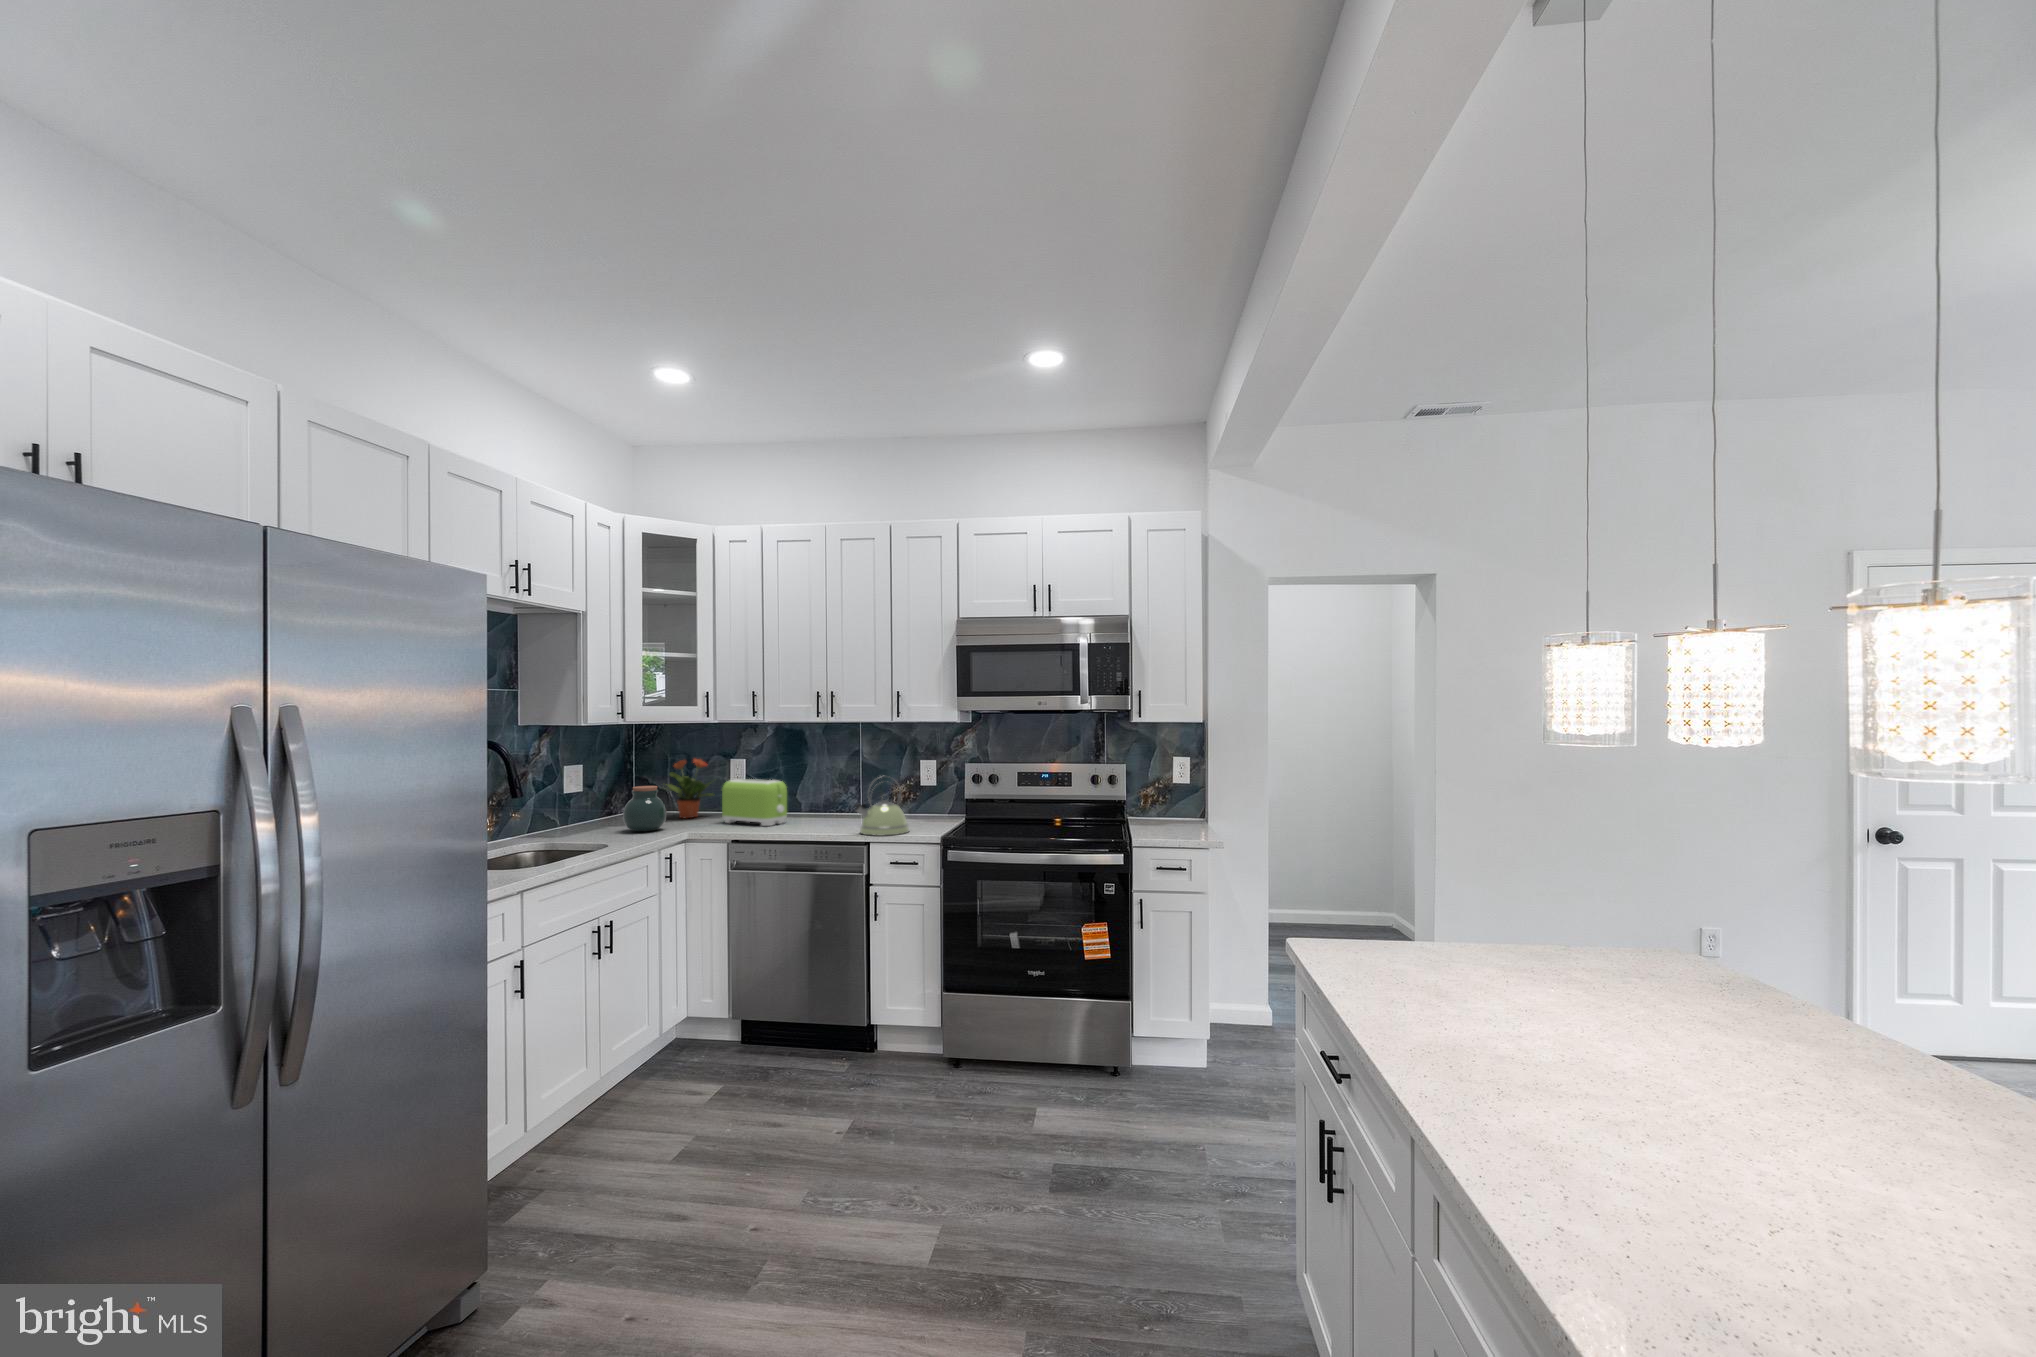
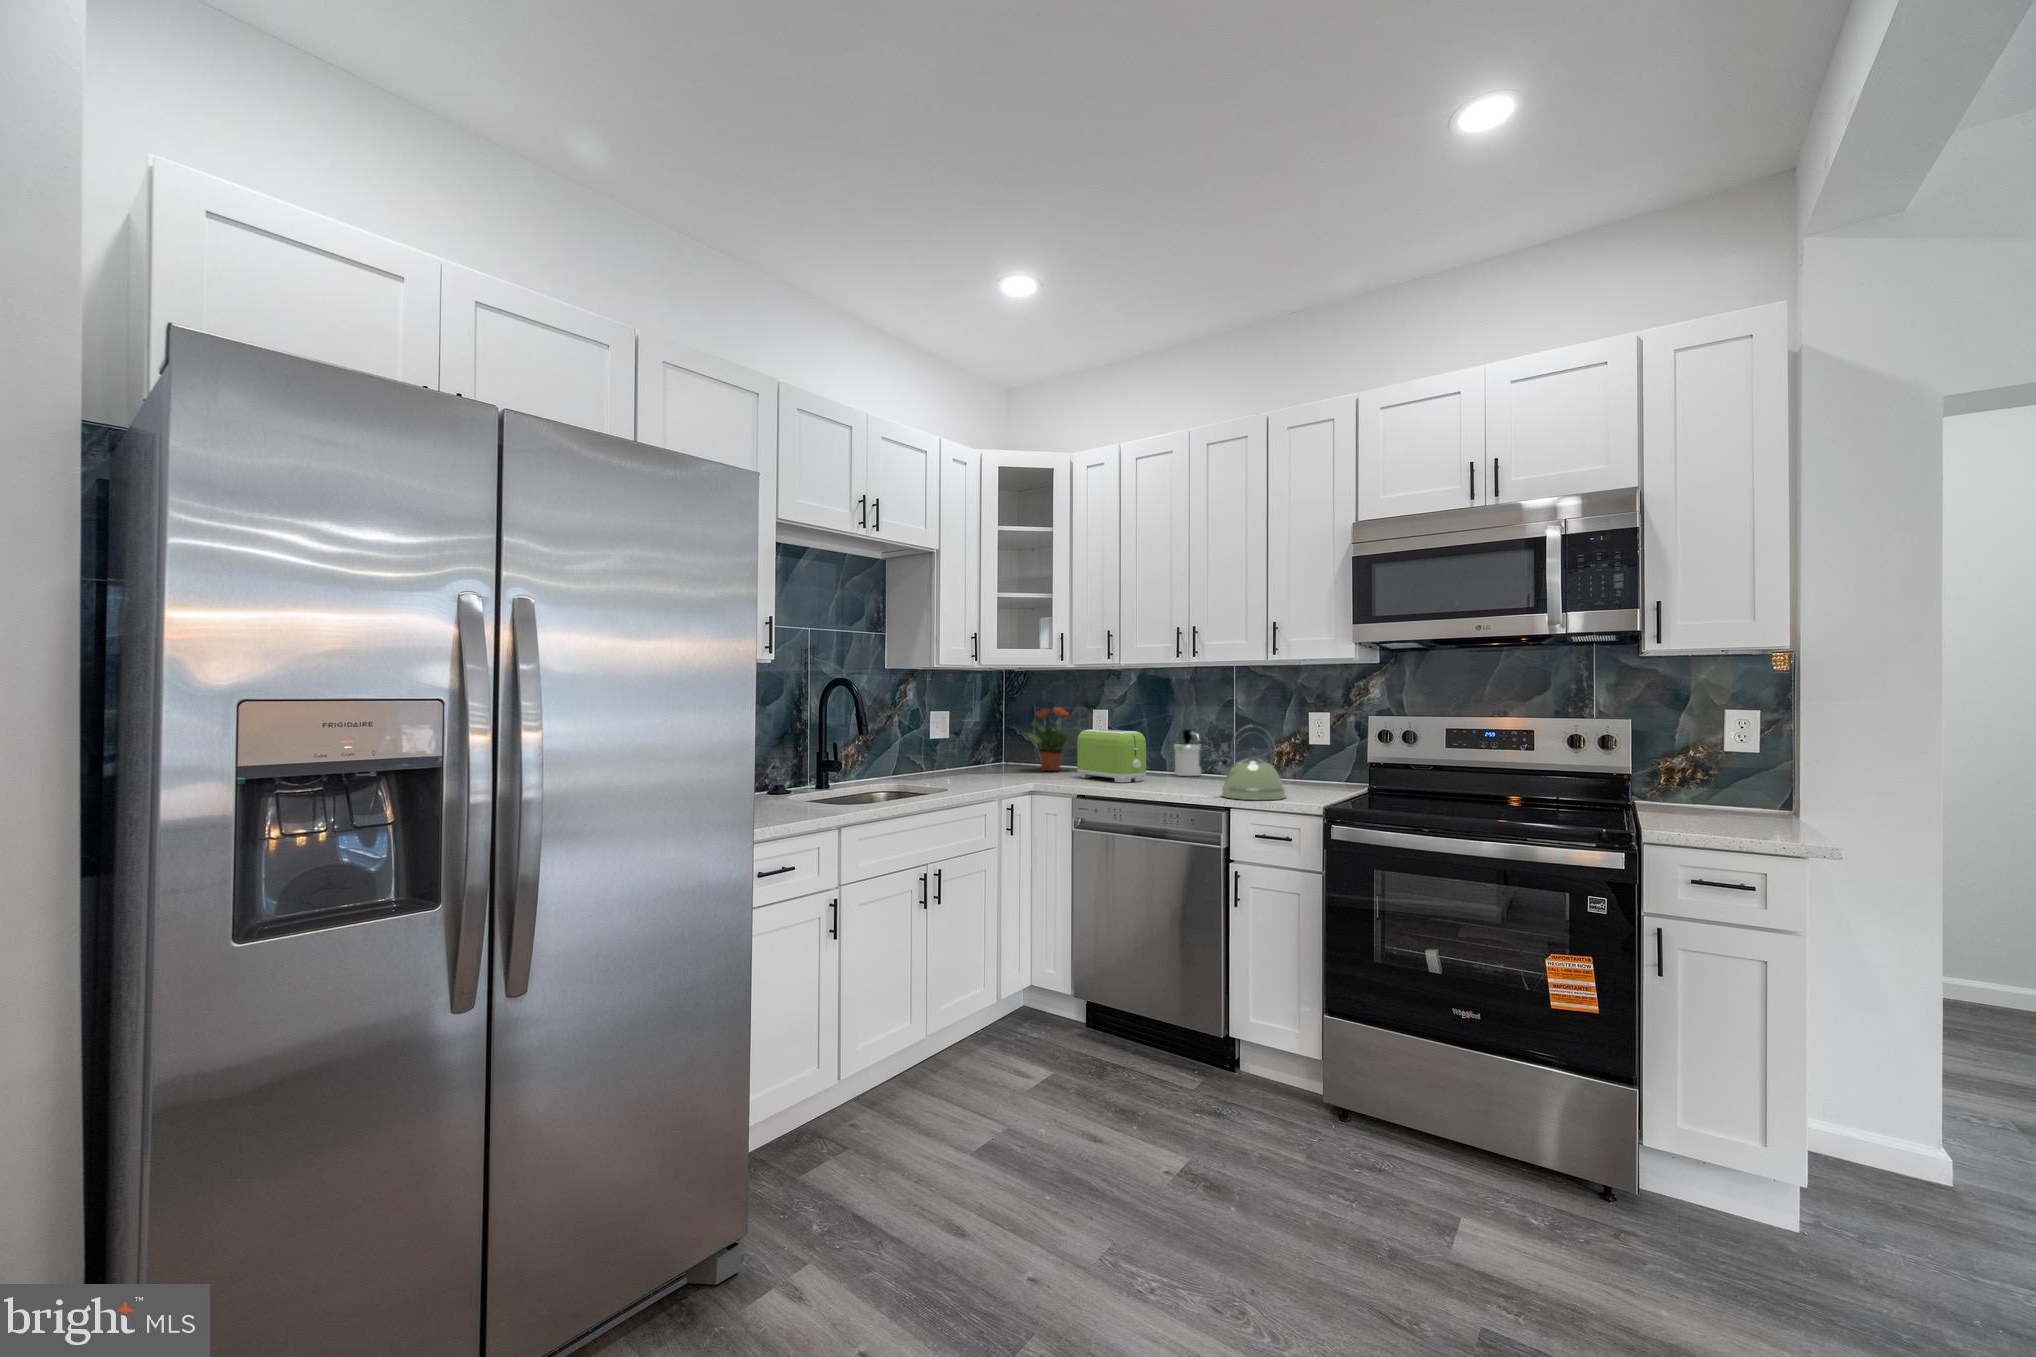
soap dispenser: none [806,775,831,815] -> present [1174,729,1201,776]
jar: present [623,786,667,832] -> none [976,732,1018,779]

